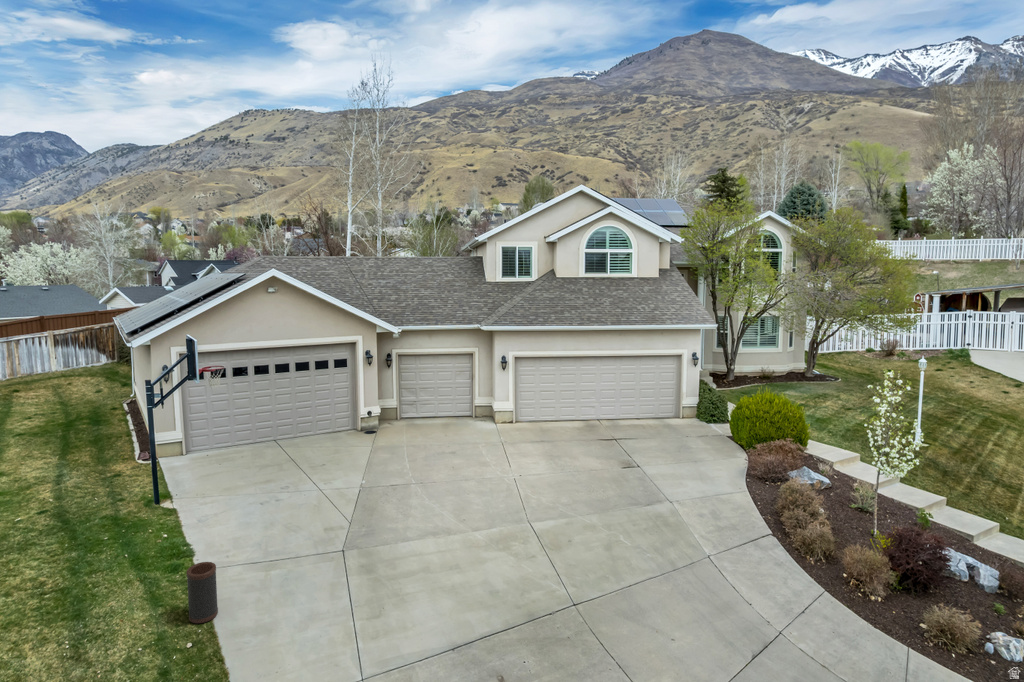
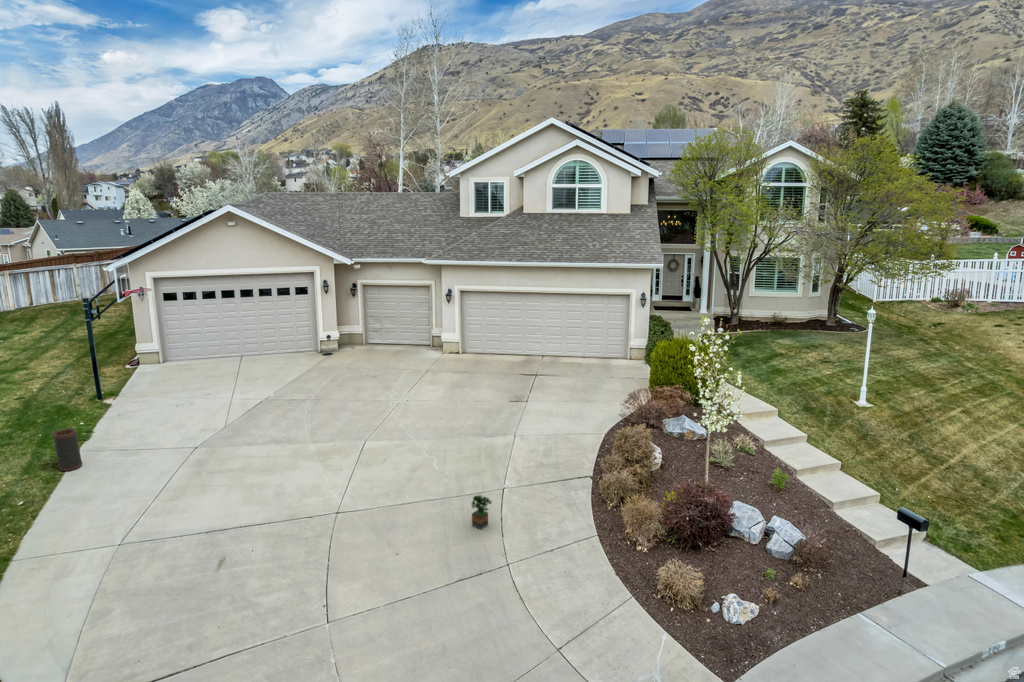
potted tree: none [748,578,773,617] -> present [472,496,491,529]

